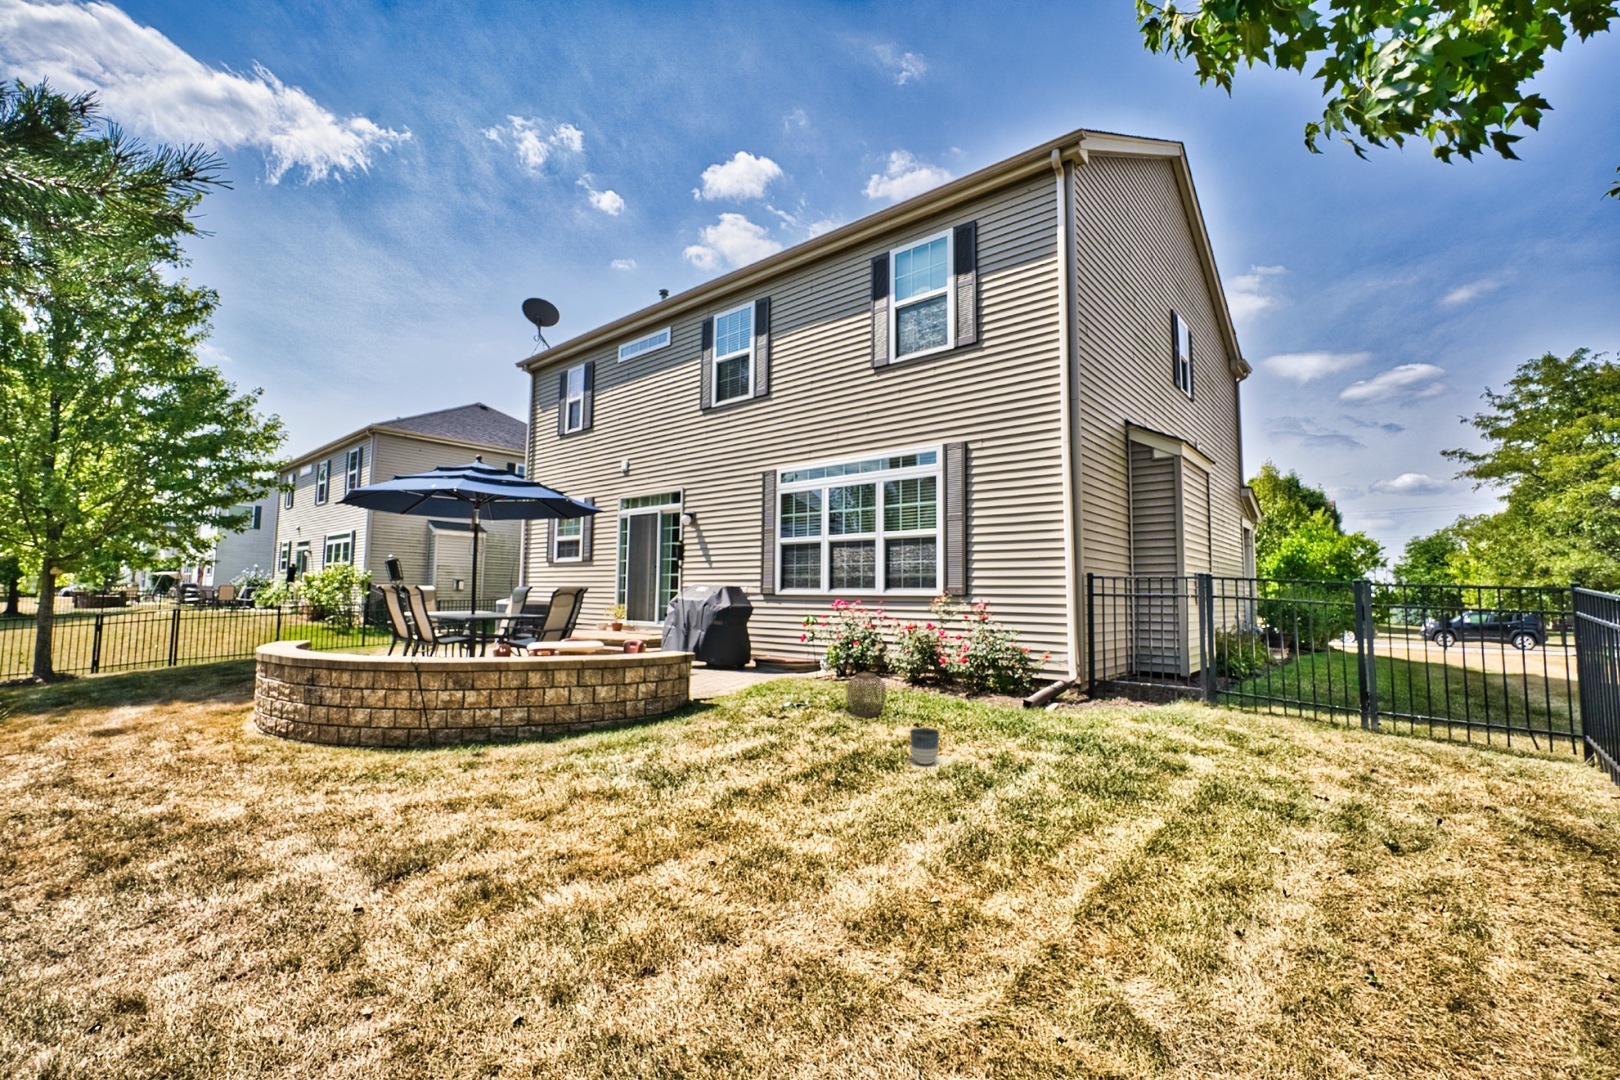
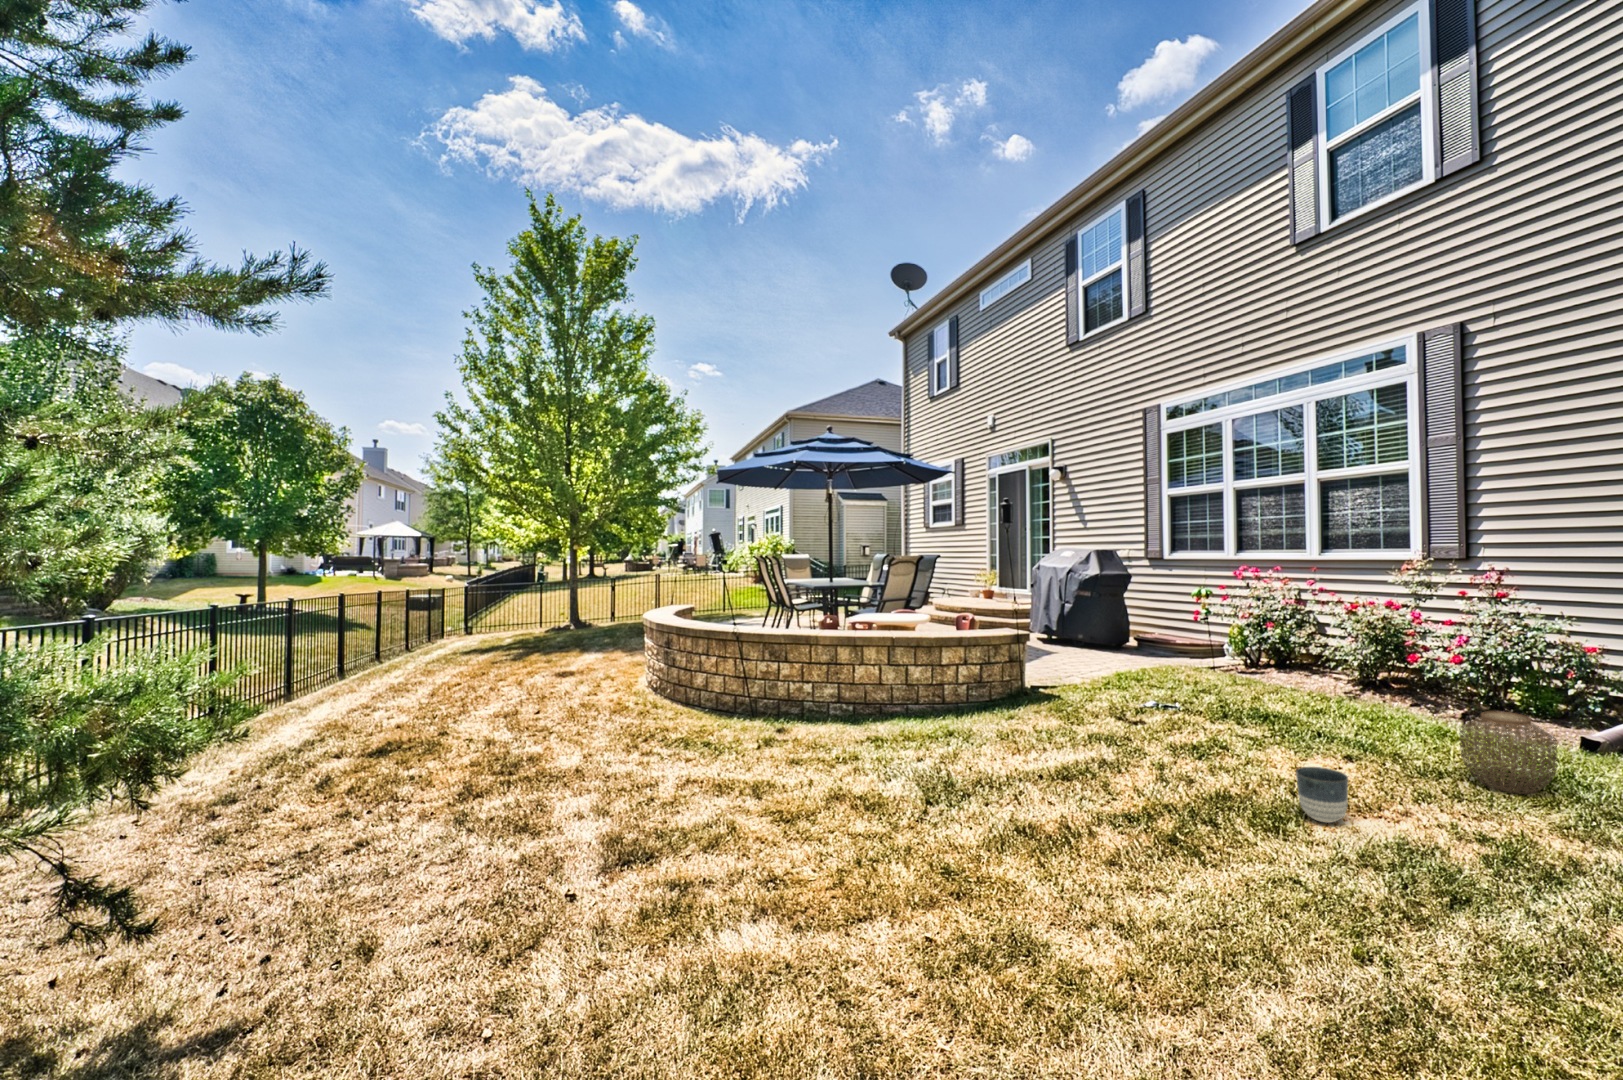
woven basket: present [847,672,886,717] -> present [1459,711,1557,794]

